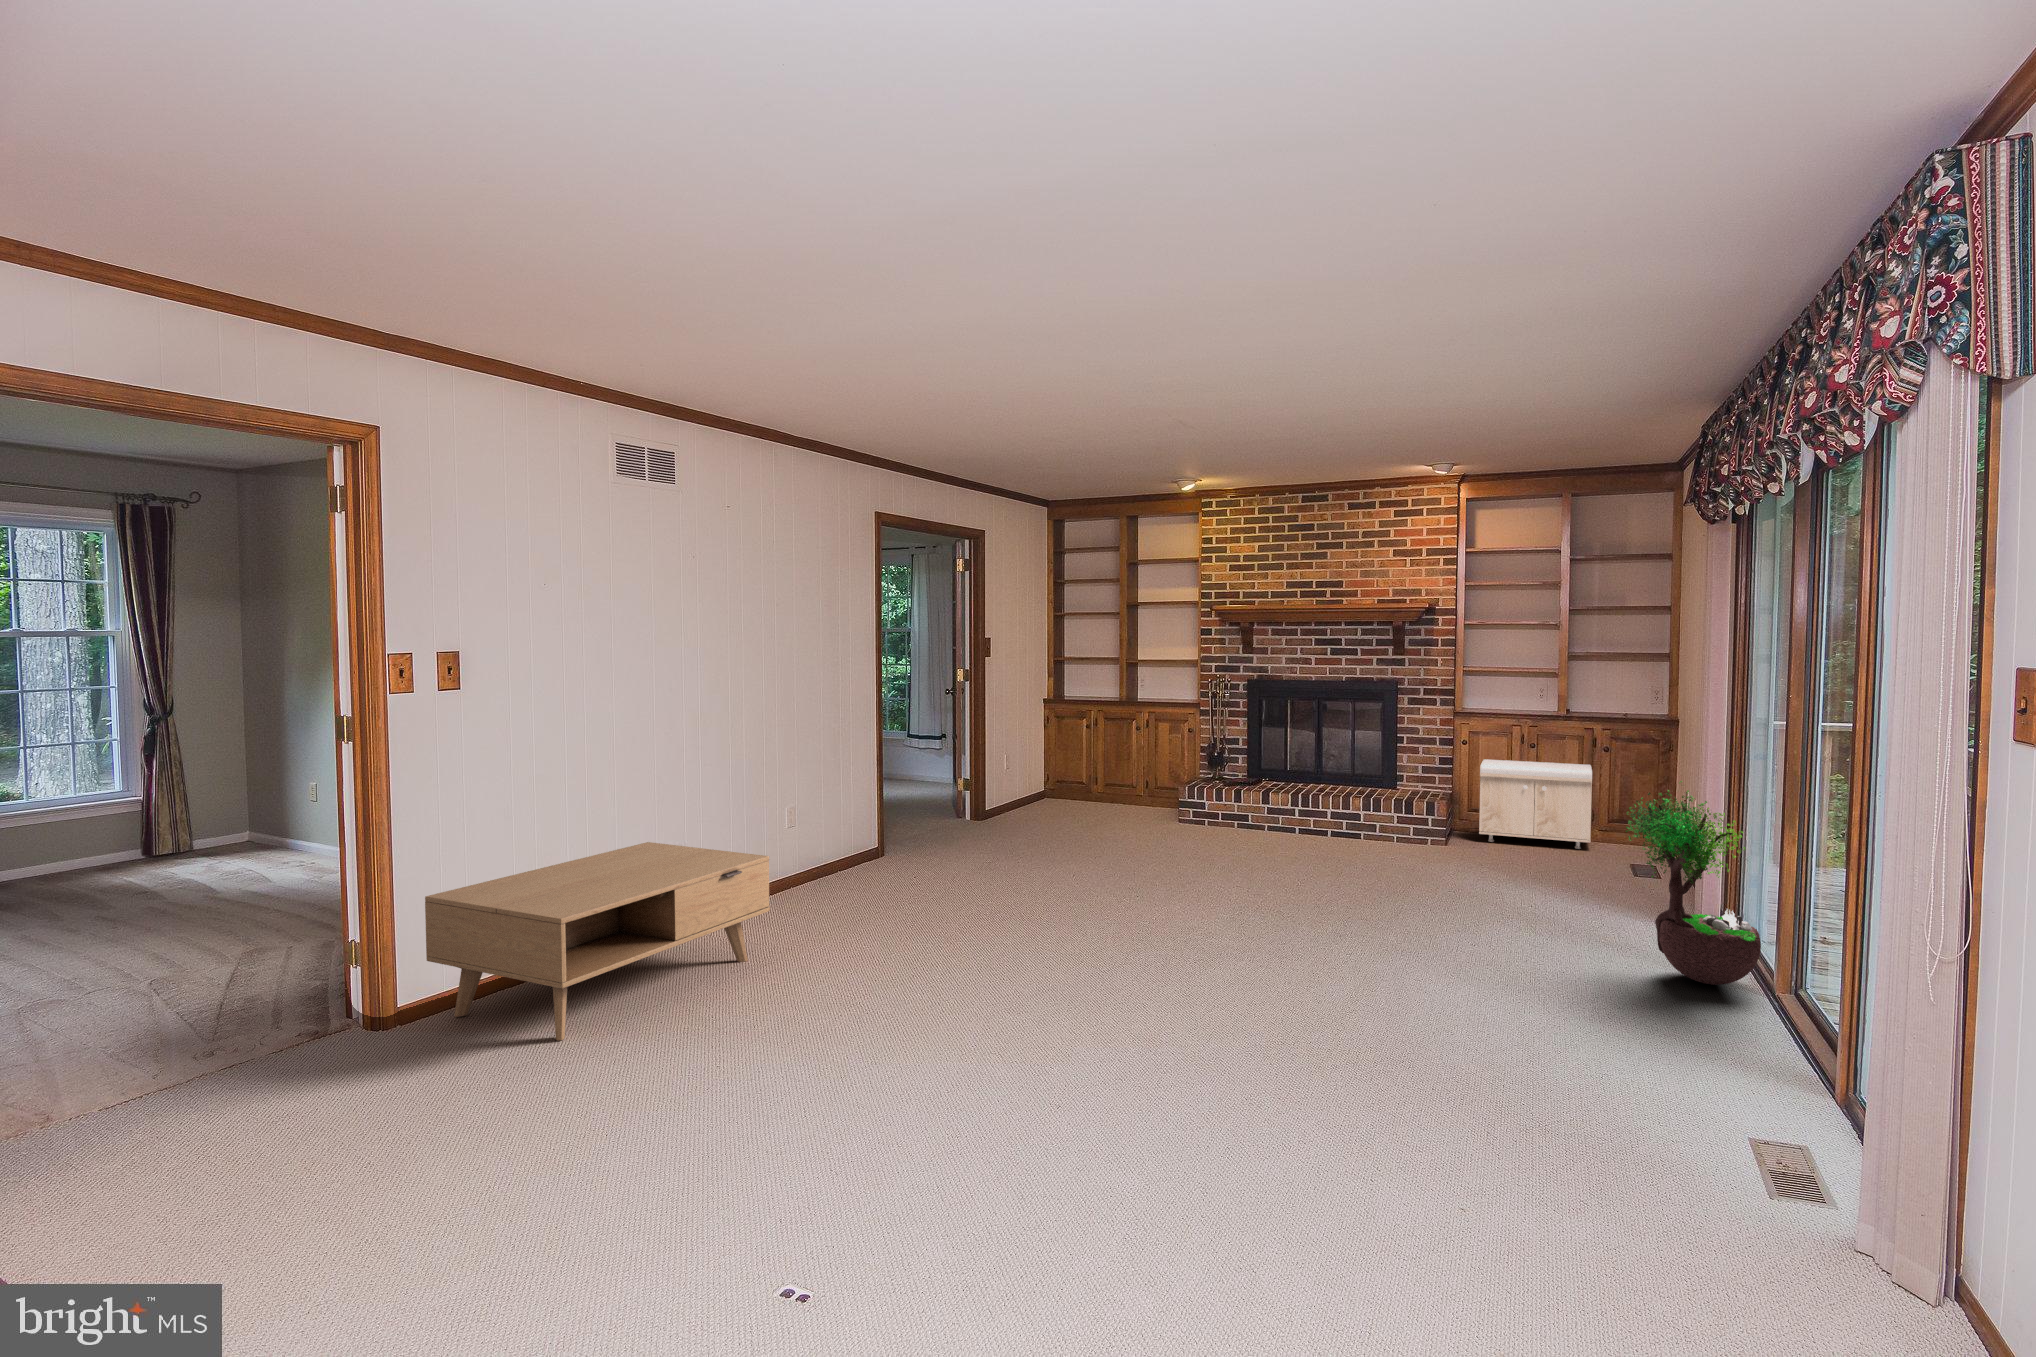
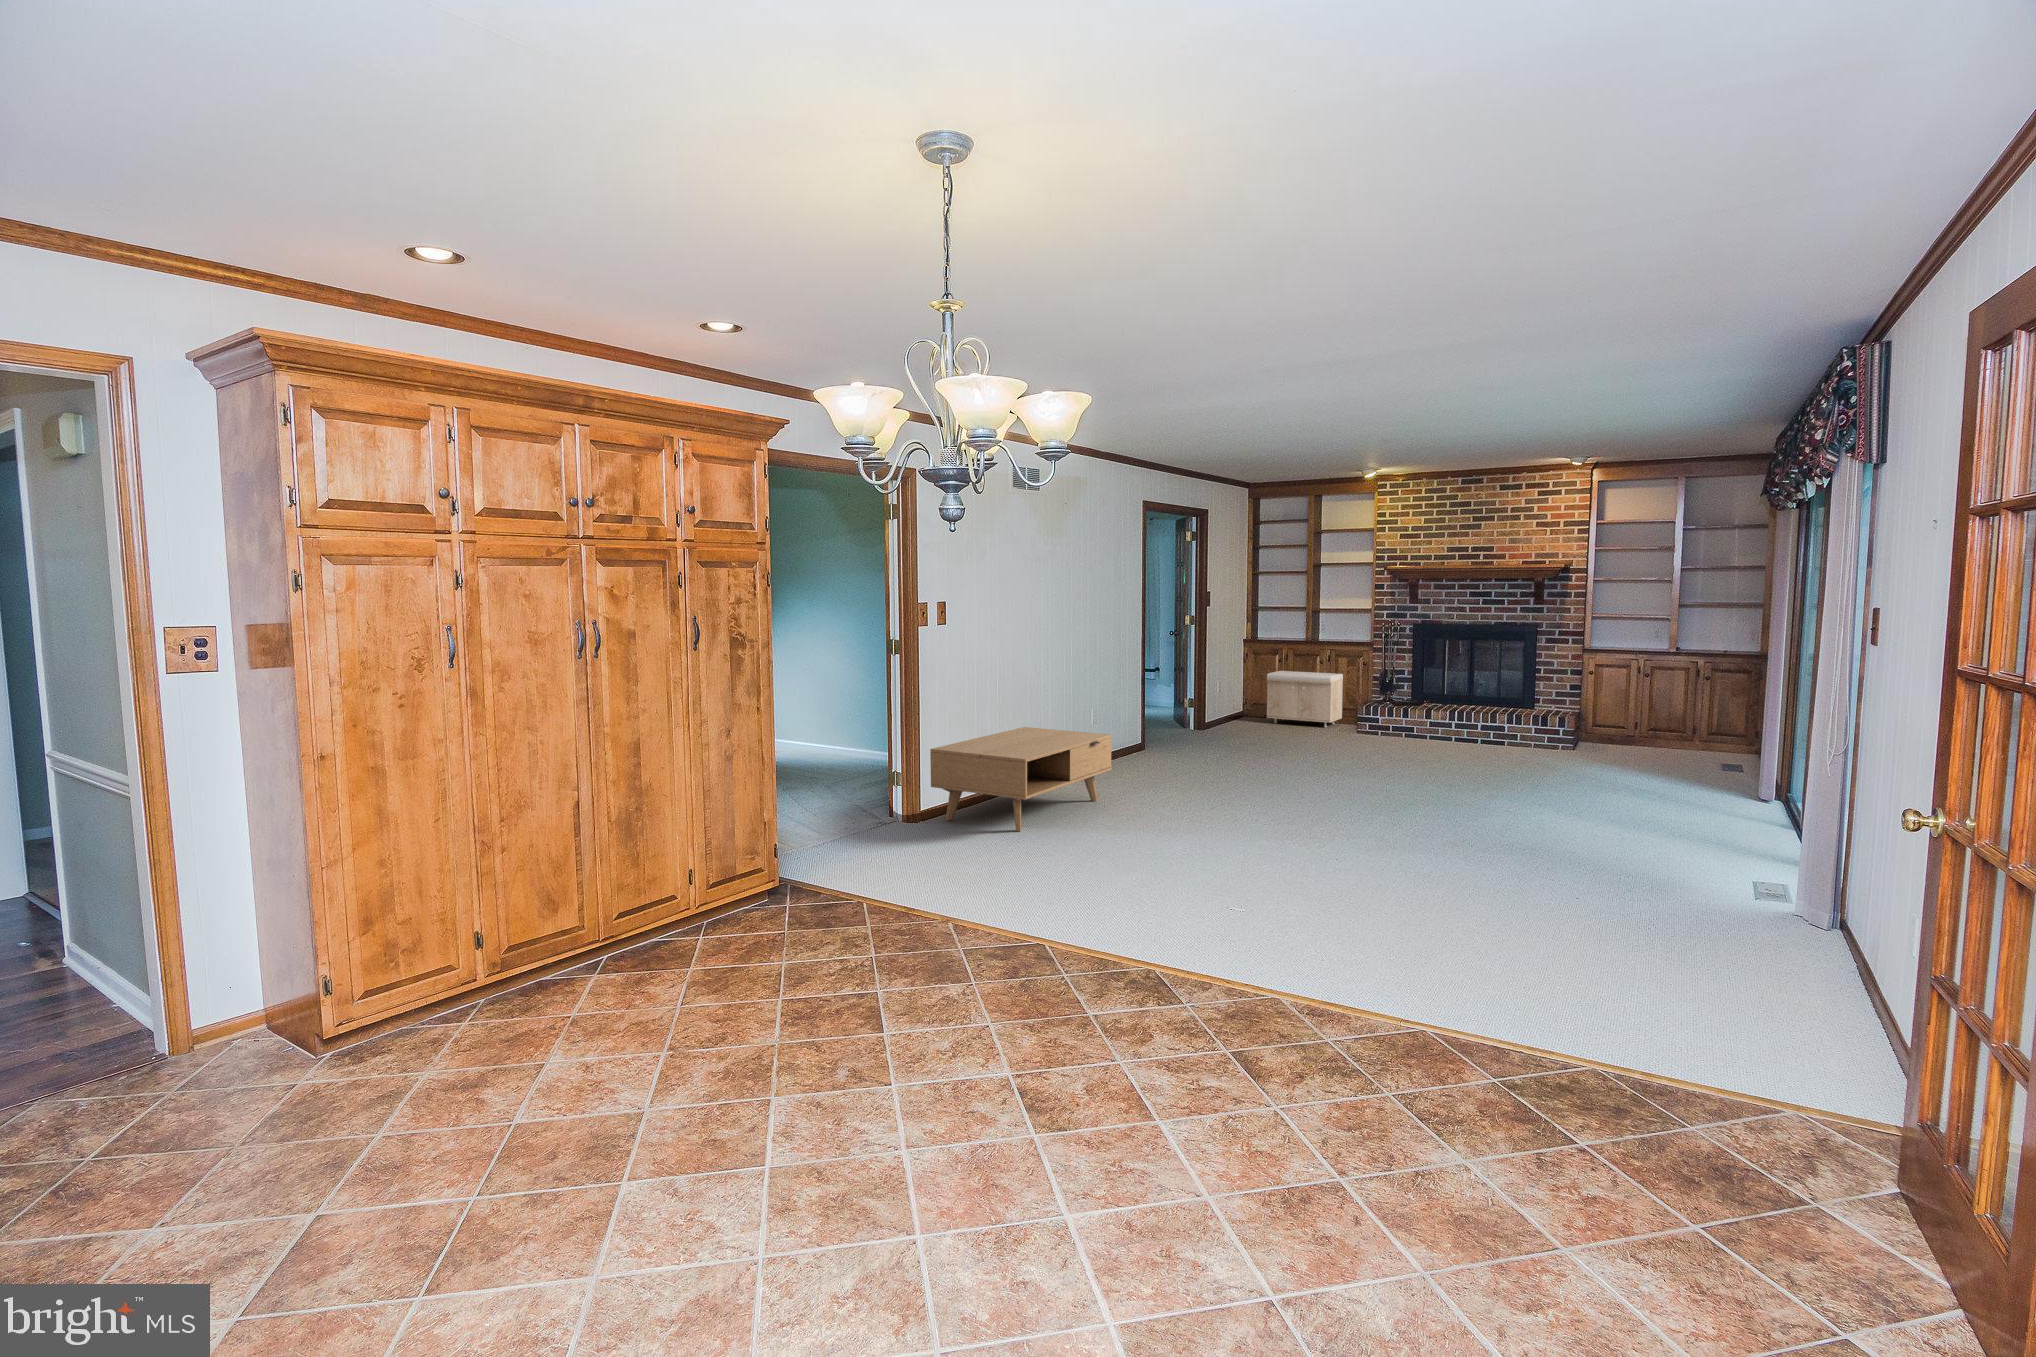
storage bench: present [1479,759,1592,849] -> present [1267,671,1343,727]
potted tree: present [1626,781,1761,985] -> none [1702,690,1794,826]

